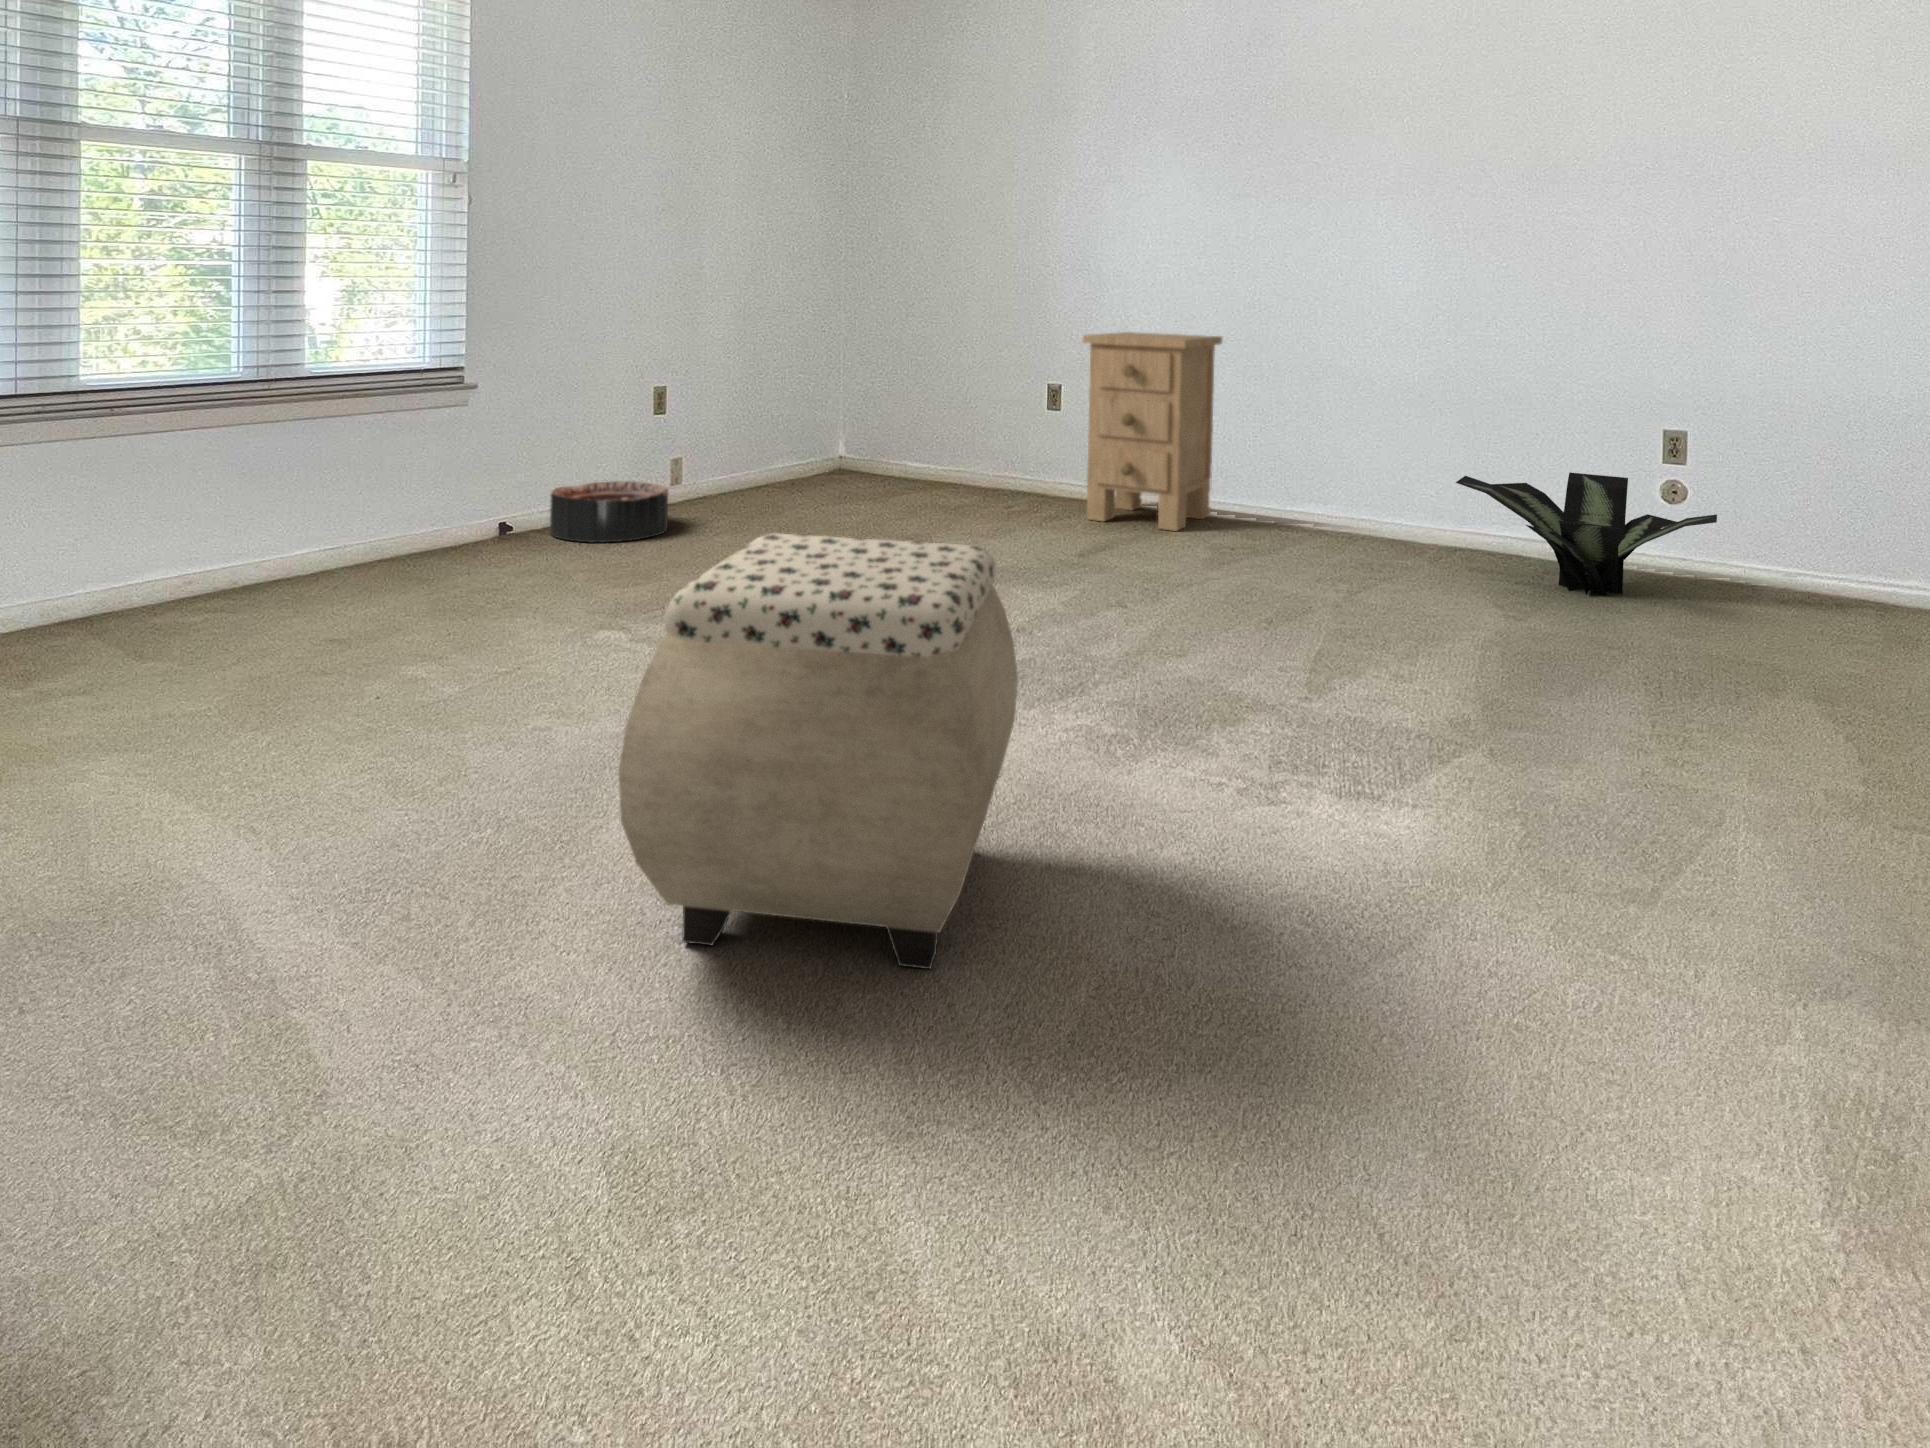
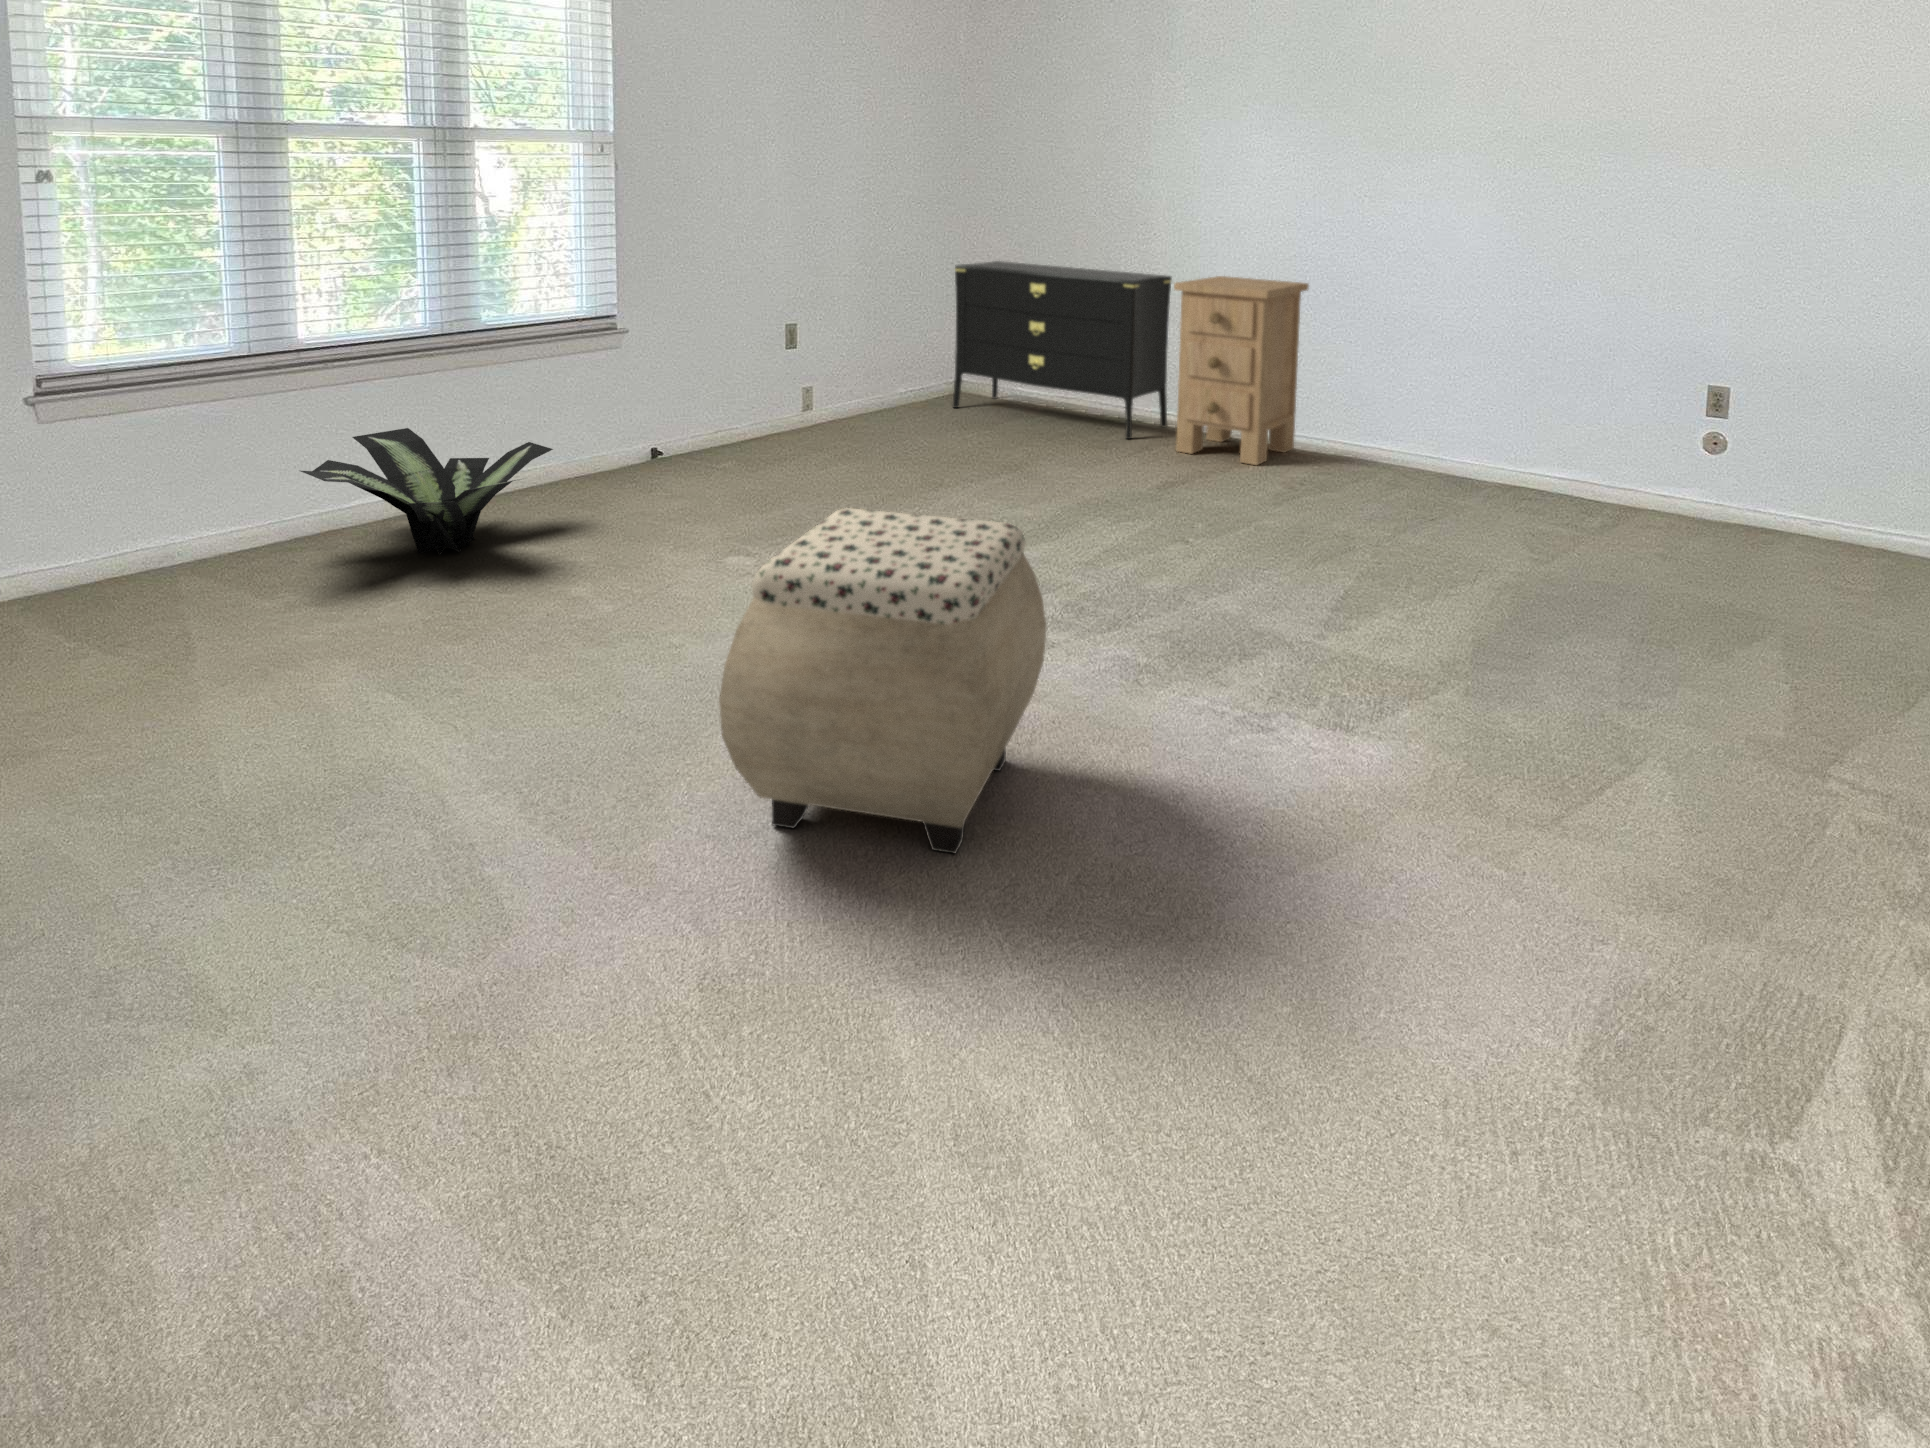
dresser: none [834,325,1074,509] -> present [952,261,1172,439]
potted plant: present [1456,473,1717,595] -> present [301,428,553,555]
basket: present [550,481,668,542] -> none [694,411,797,469]

